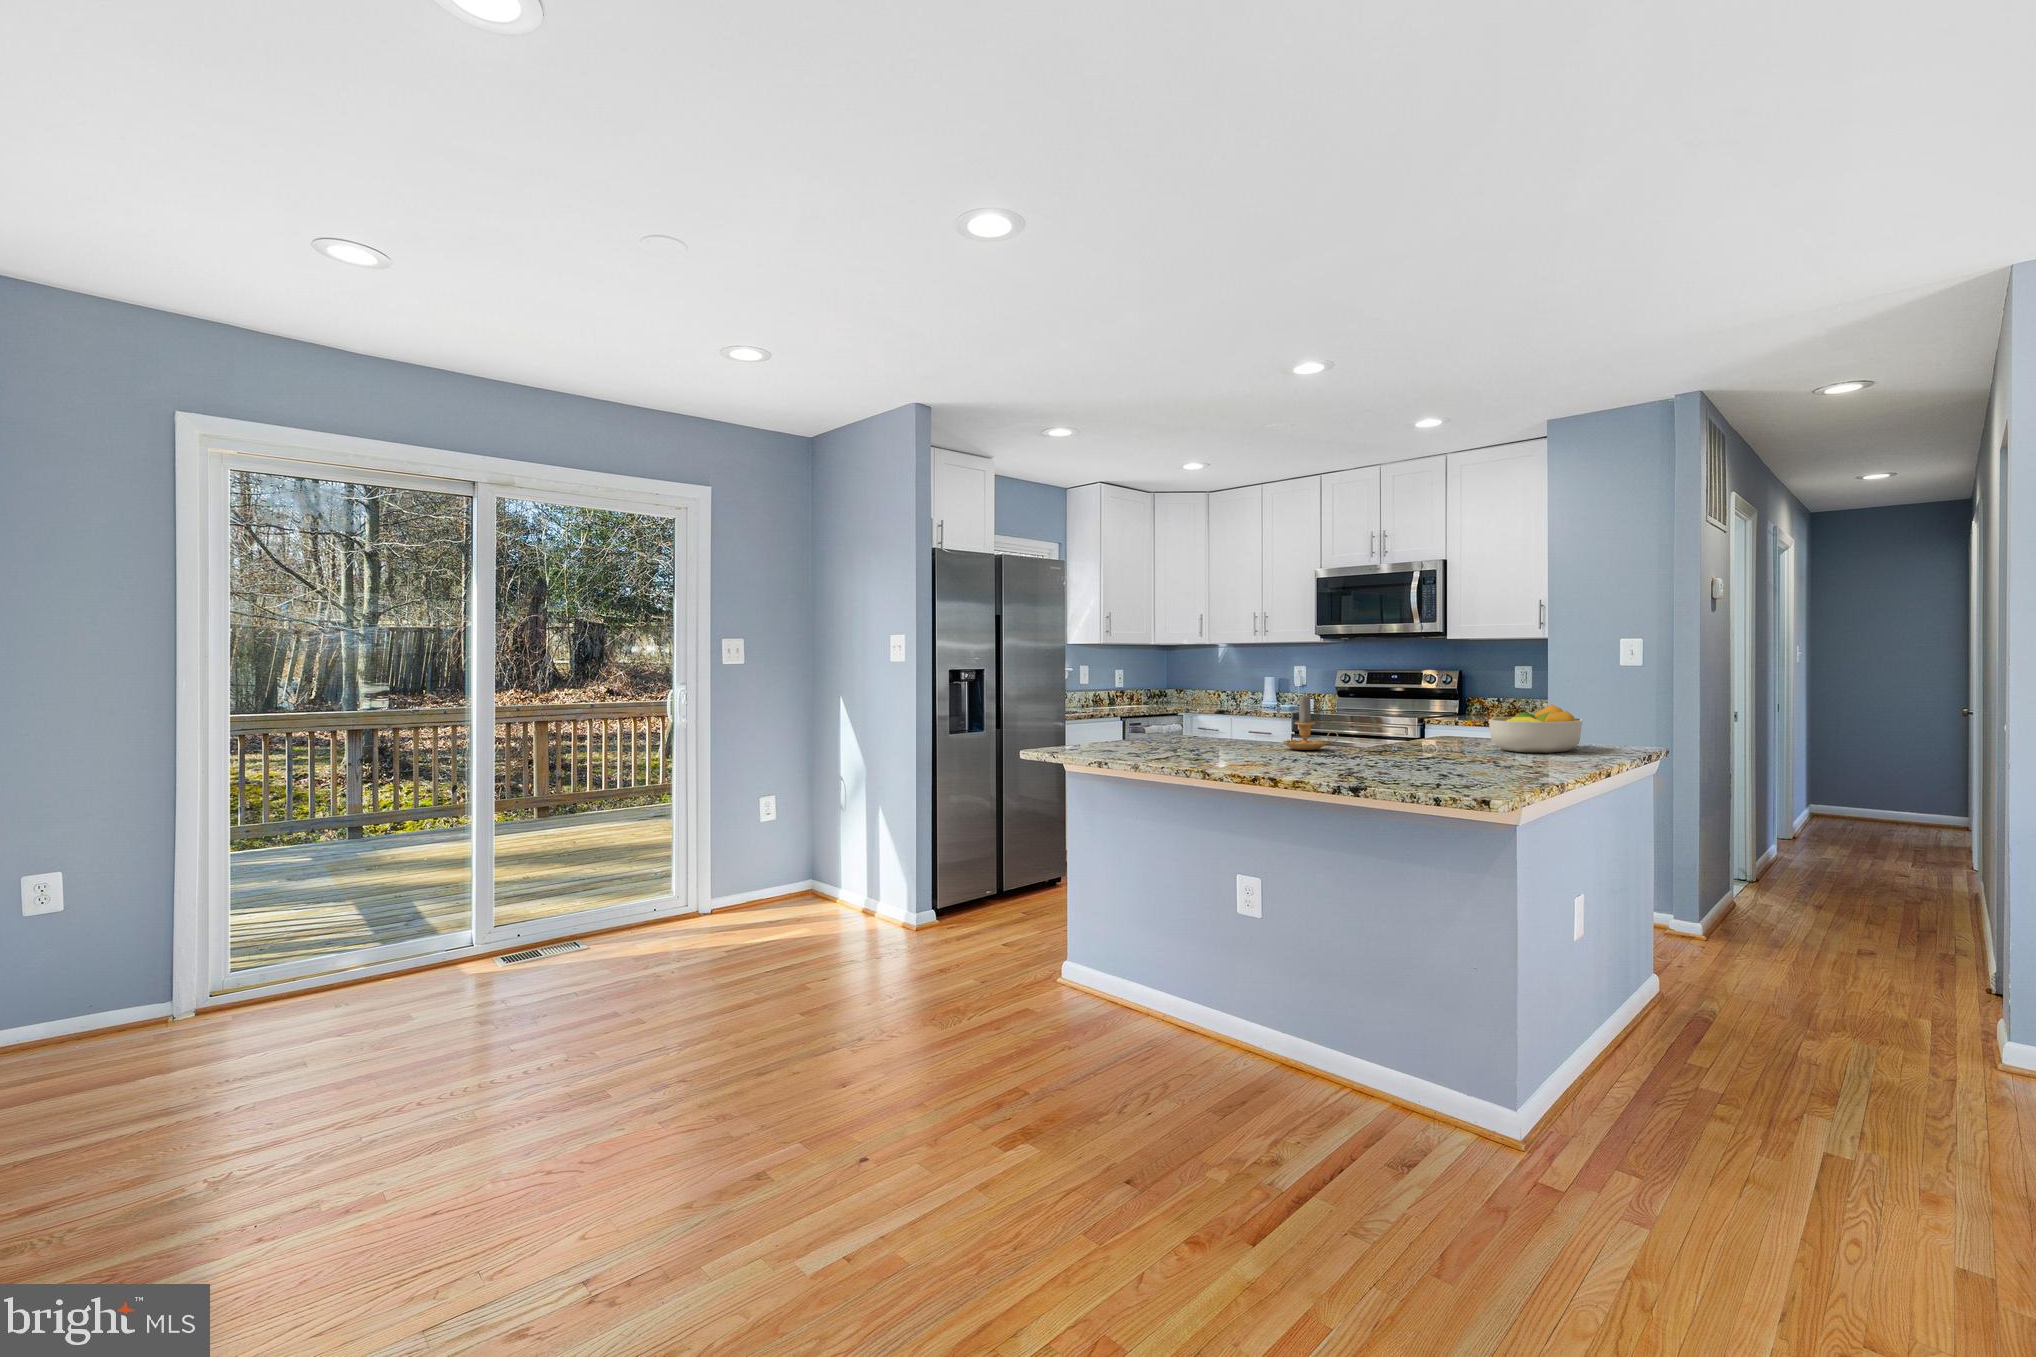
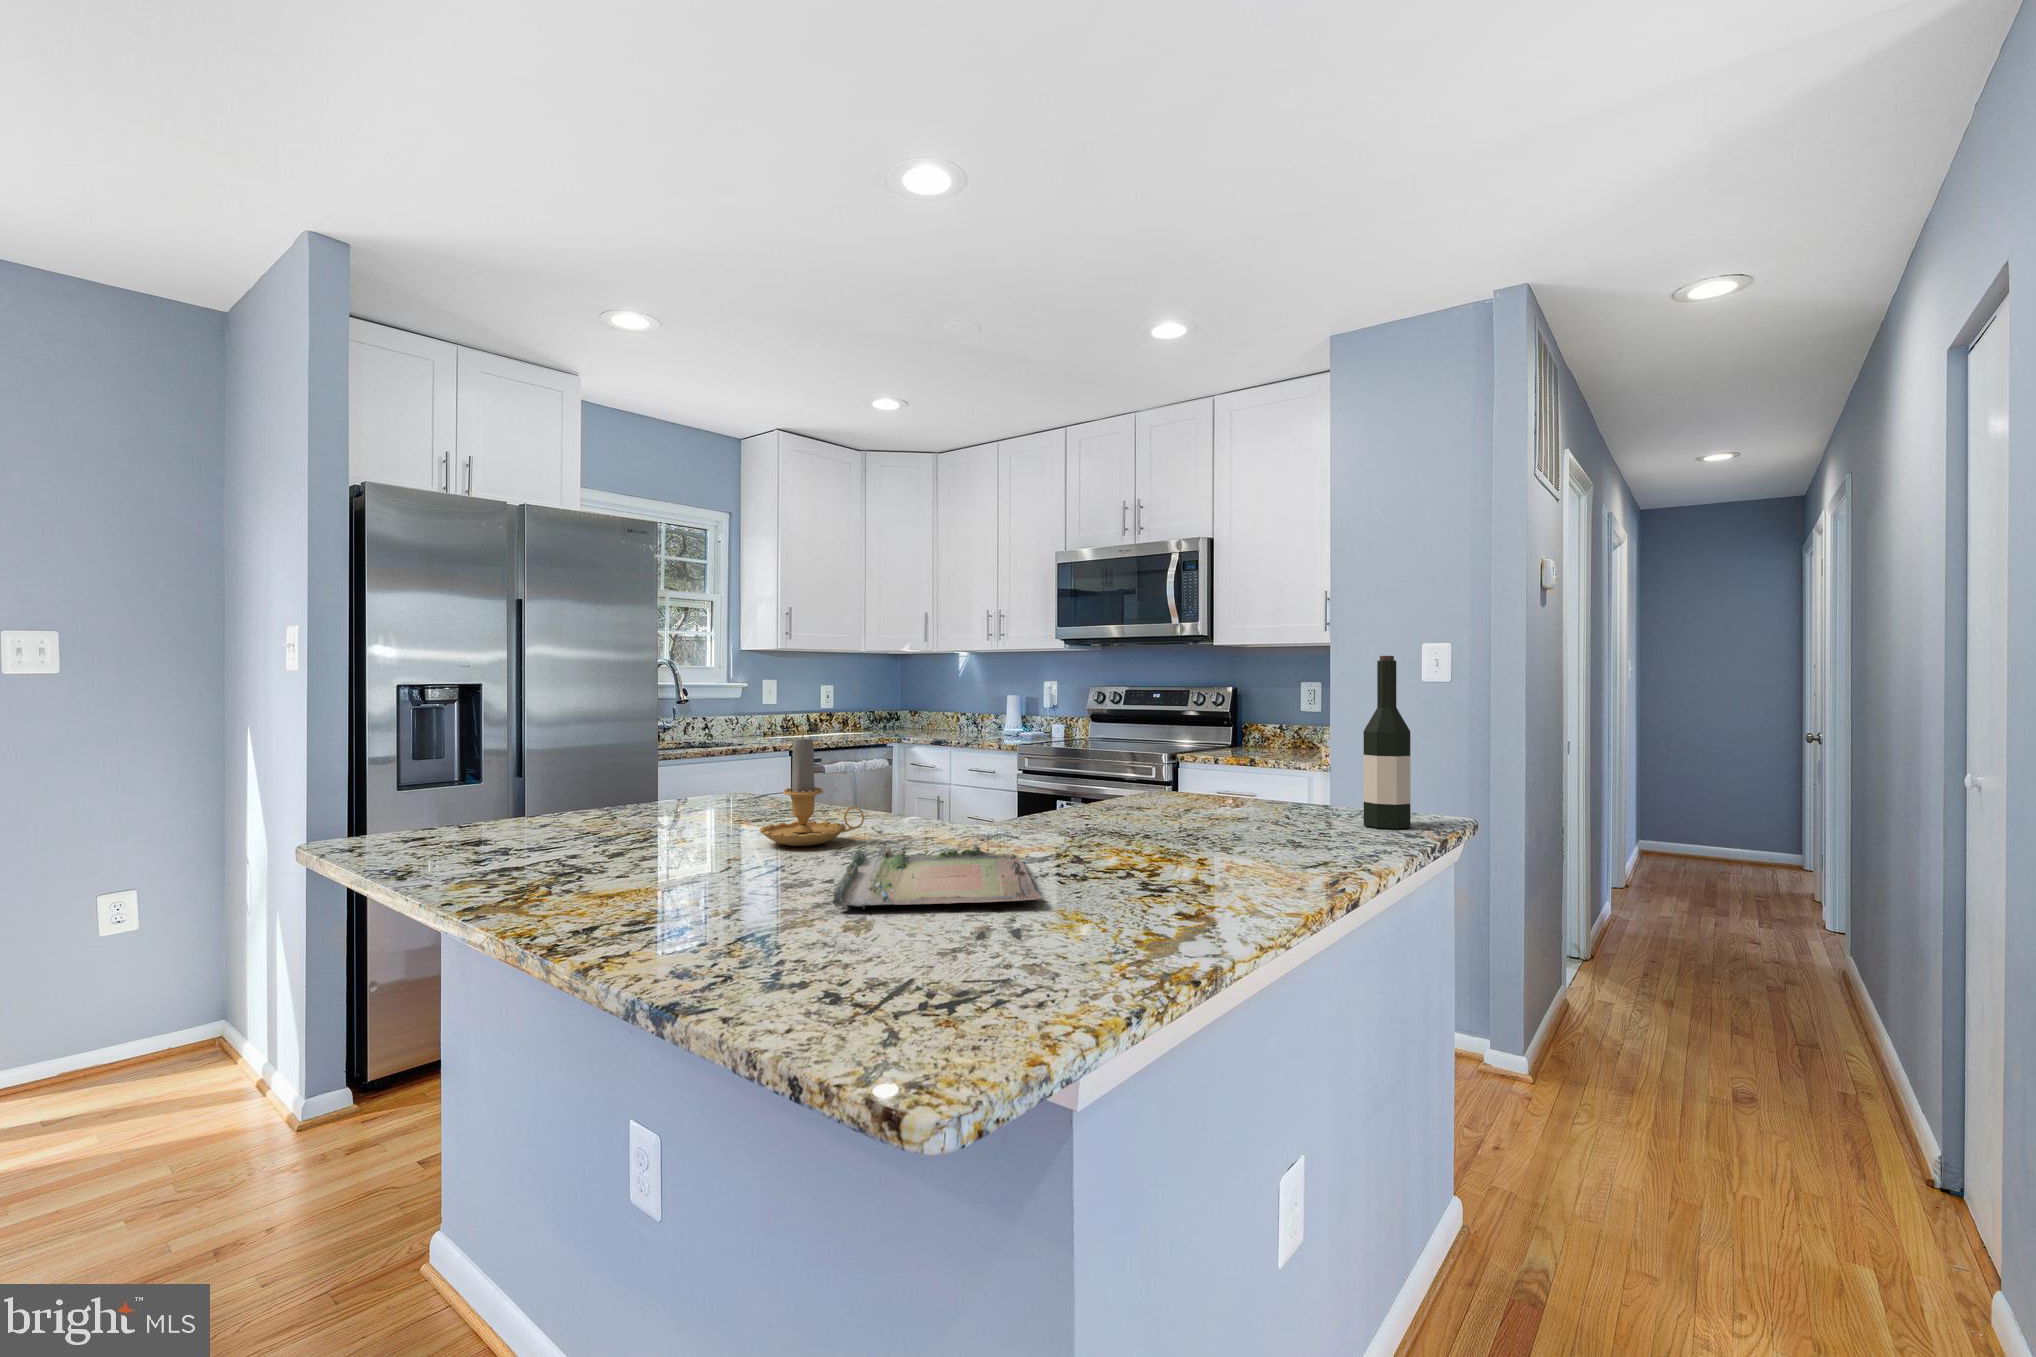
wine bottle: none [1605,652,1634,746] -> present [1364,656,1411,829]
fruit bowl: present [1489,704,1582,753] -> none [1141,753,1317,852]
tray: none [1352,742,1475,765] -> present [832,839,1041,909]

